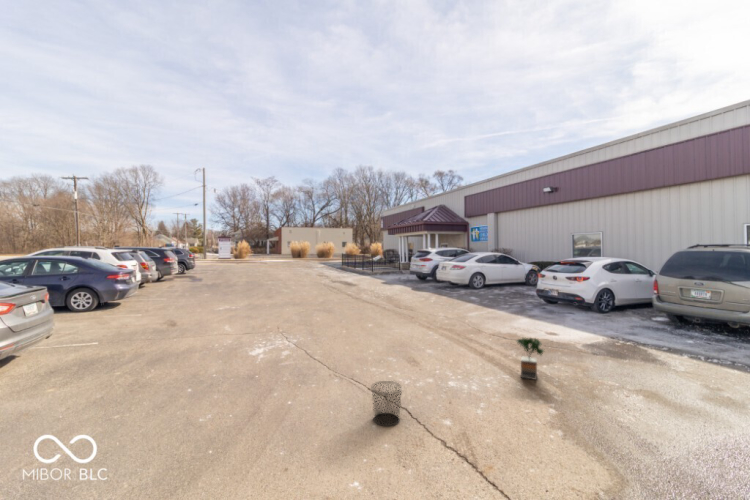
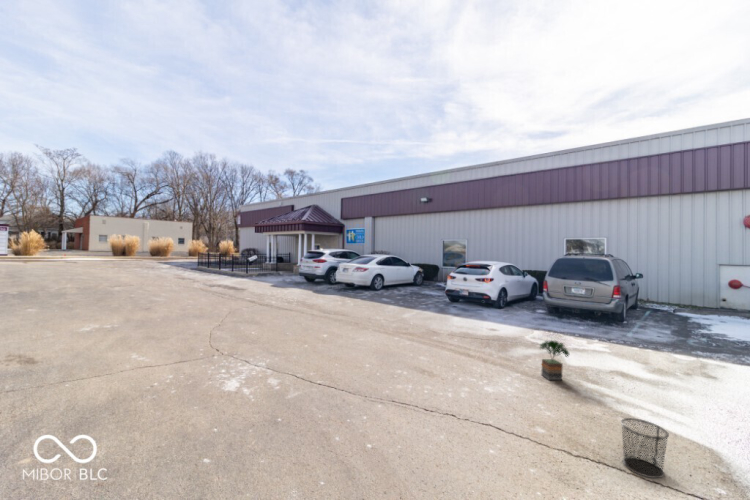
trash can: present [372,382,402,426] -> present [621,418,669,478]

